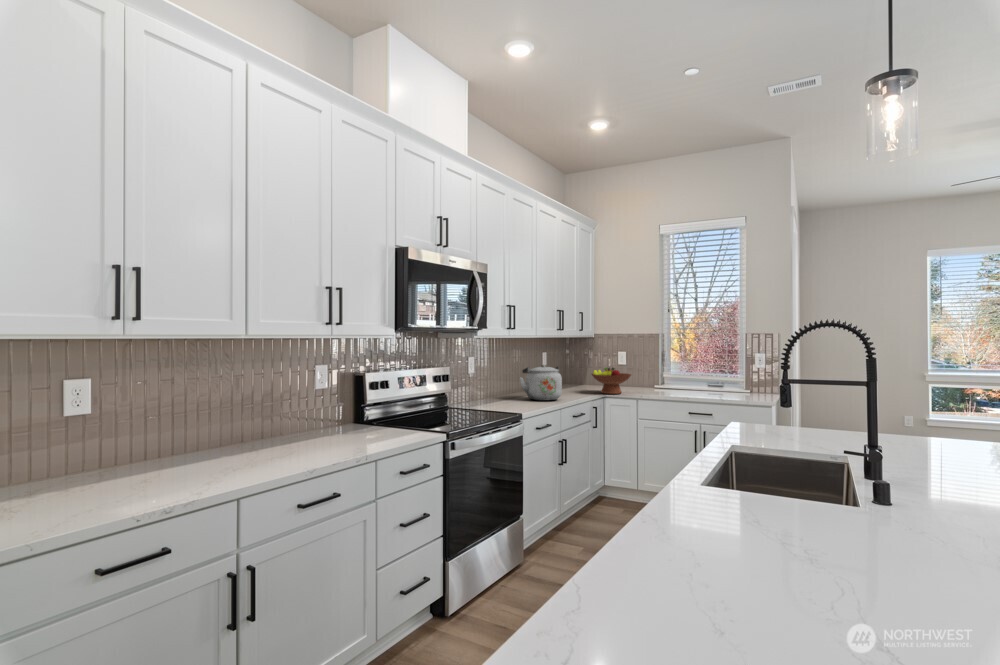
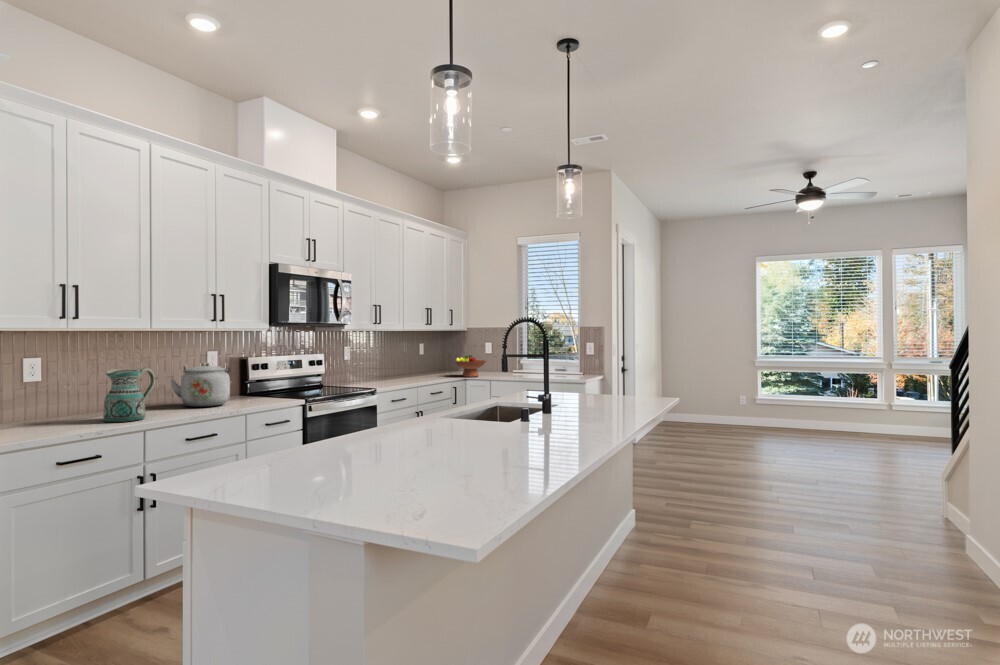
kettle: present [520,365,562,400] -> present [170,363,230,407]
ceramic pitcher: none [177,394,252,483] -> present [103,368,155,422]

